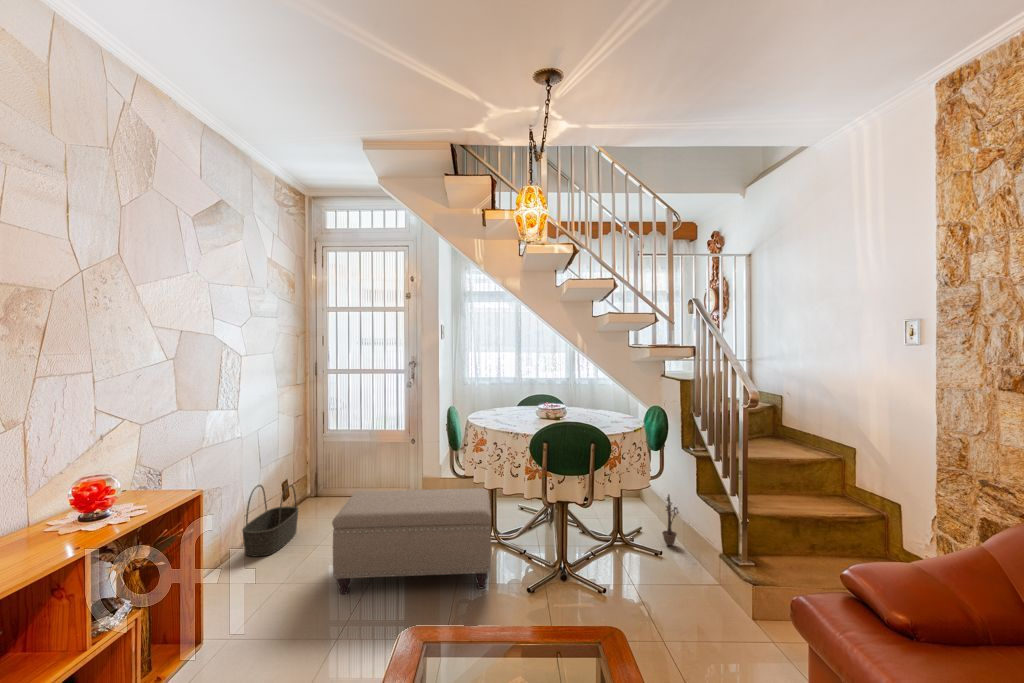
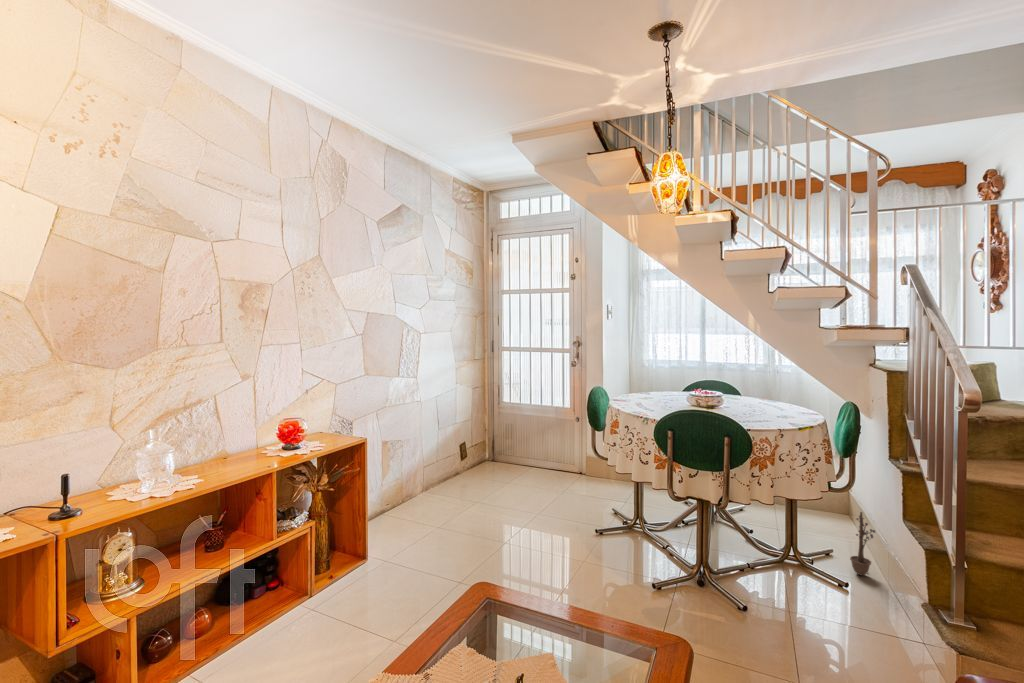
basket: present [242,485,298,557] -> none [420,446,469,507]
ottoman: present [332,488,491,594] -> none [473,463,630,576]

